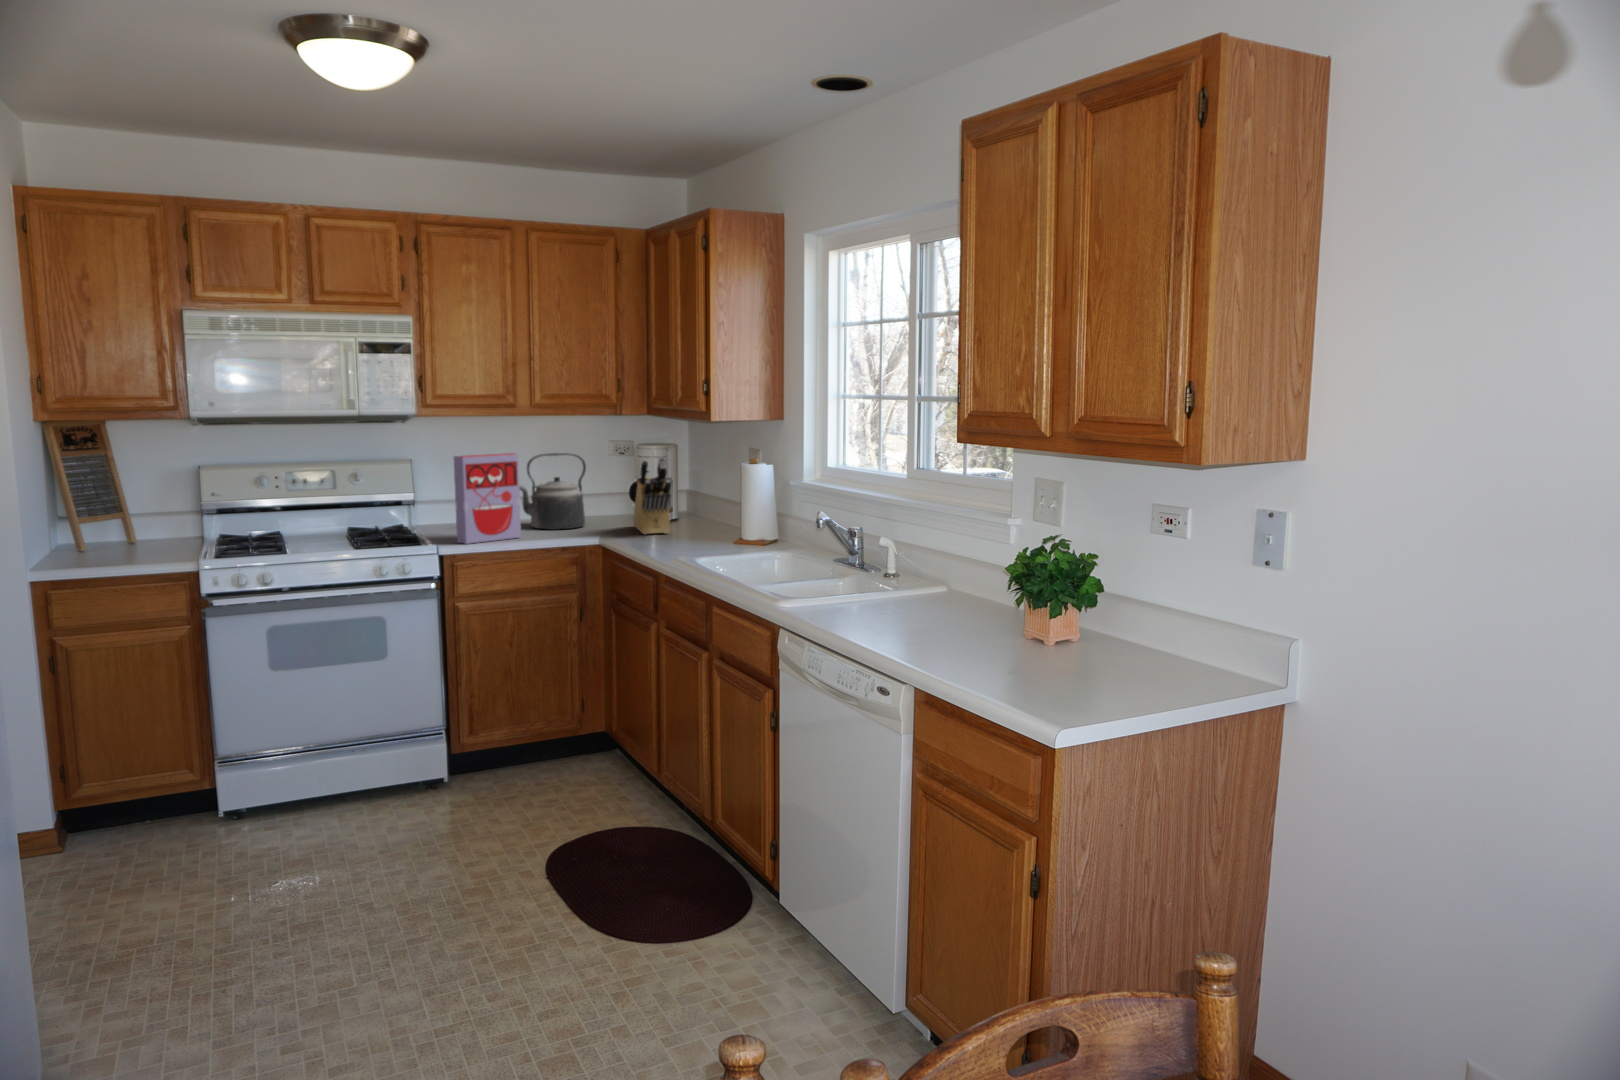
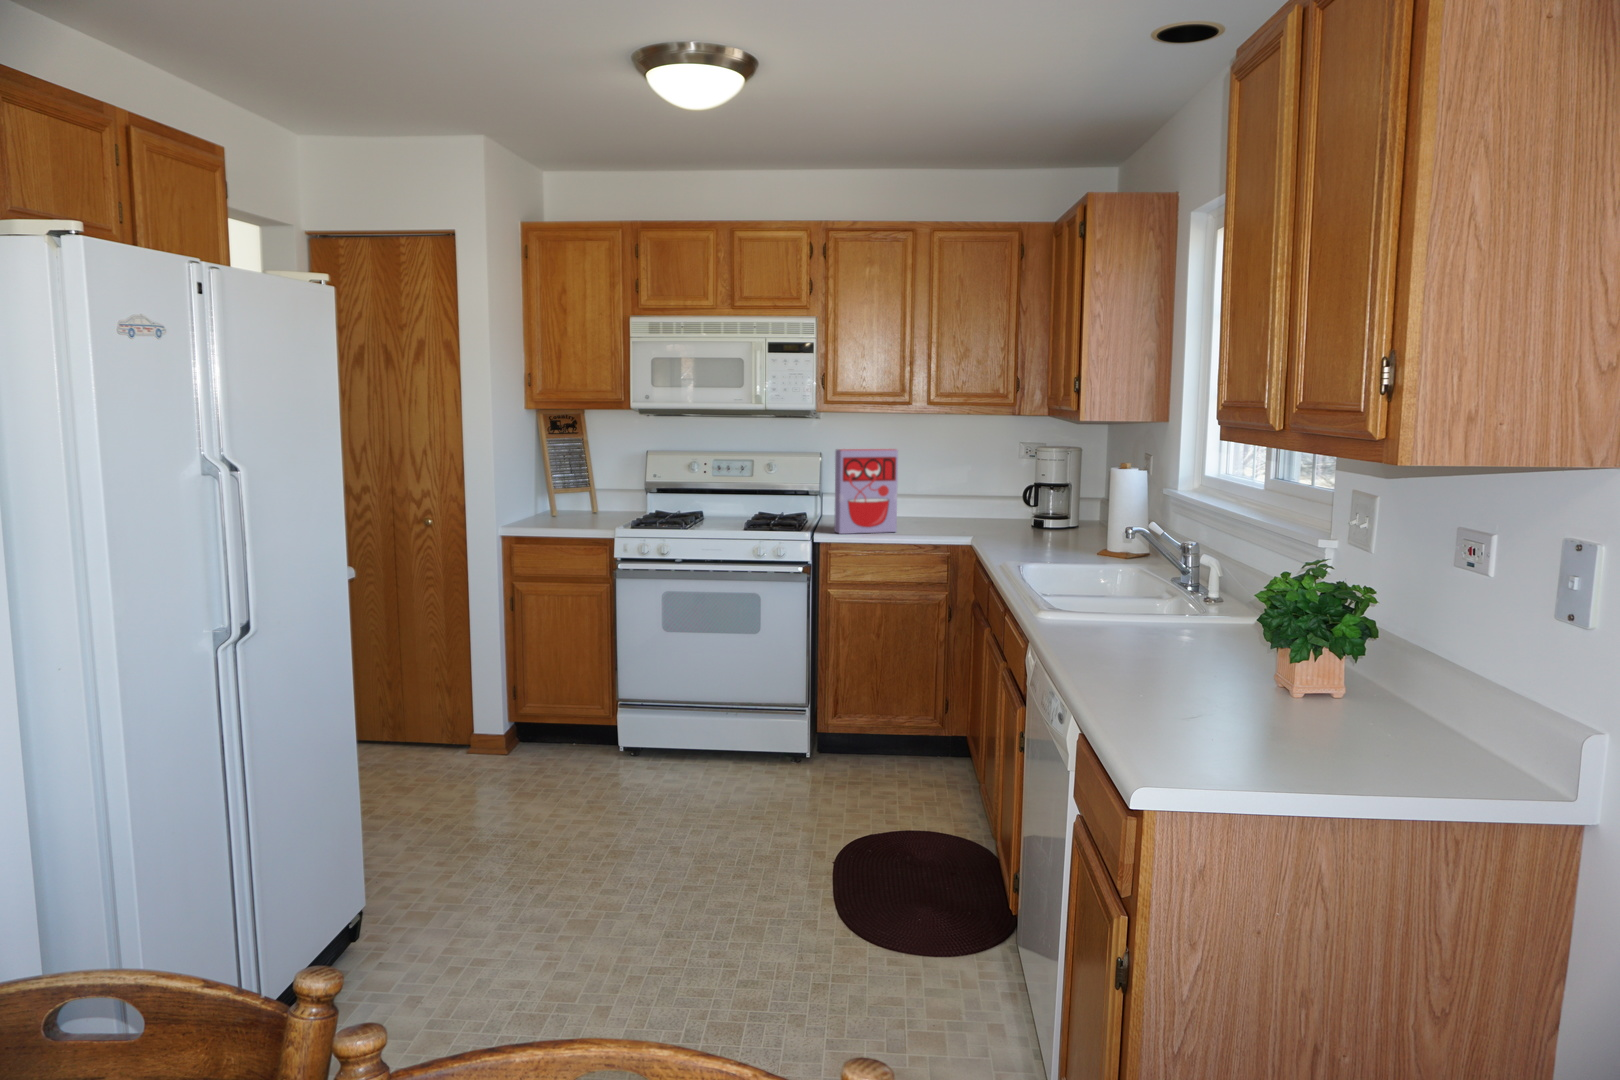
kettle: present [519,453,586,530] -> none [908,452,979,528]
knife block: present [633,456,671,534] -> none [1016,457,1048,539]

